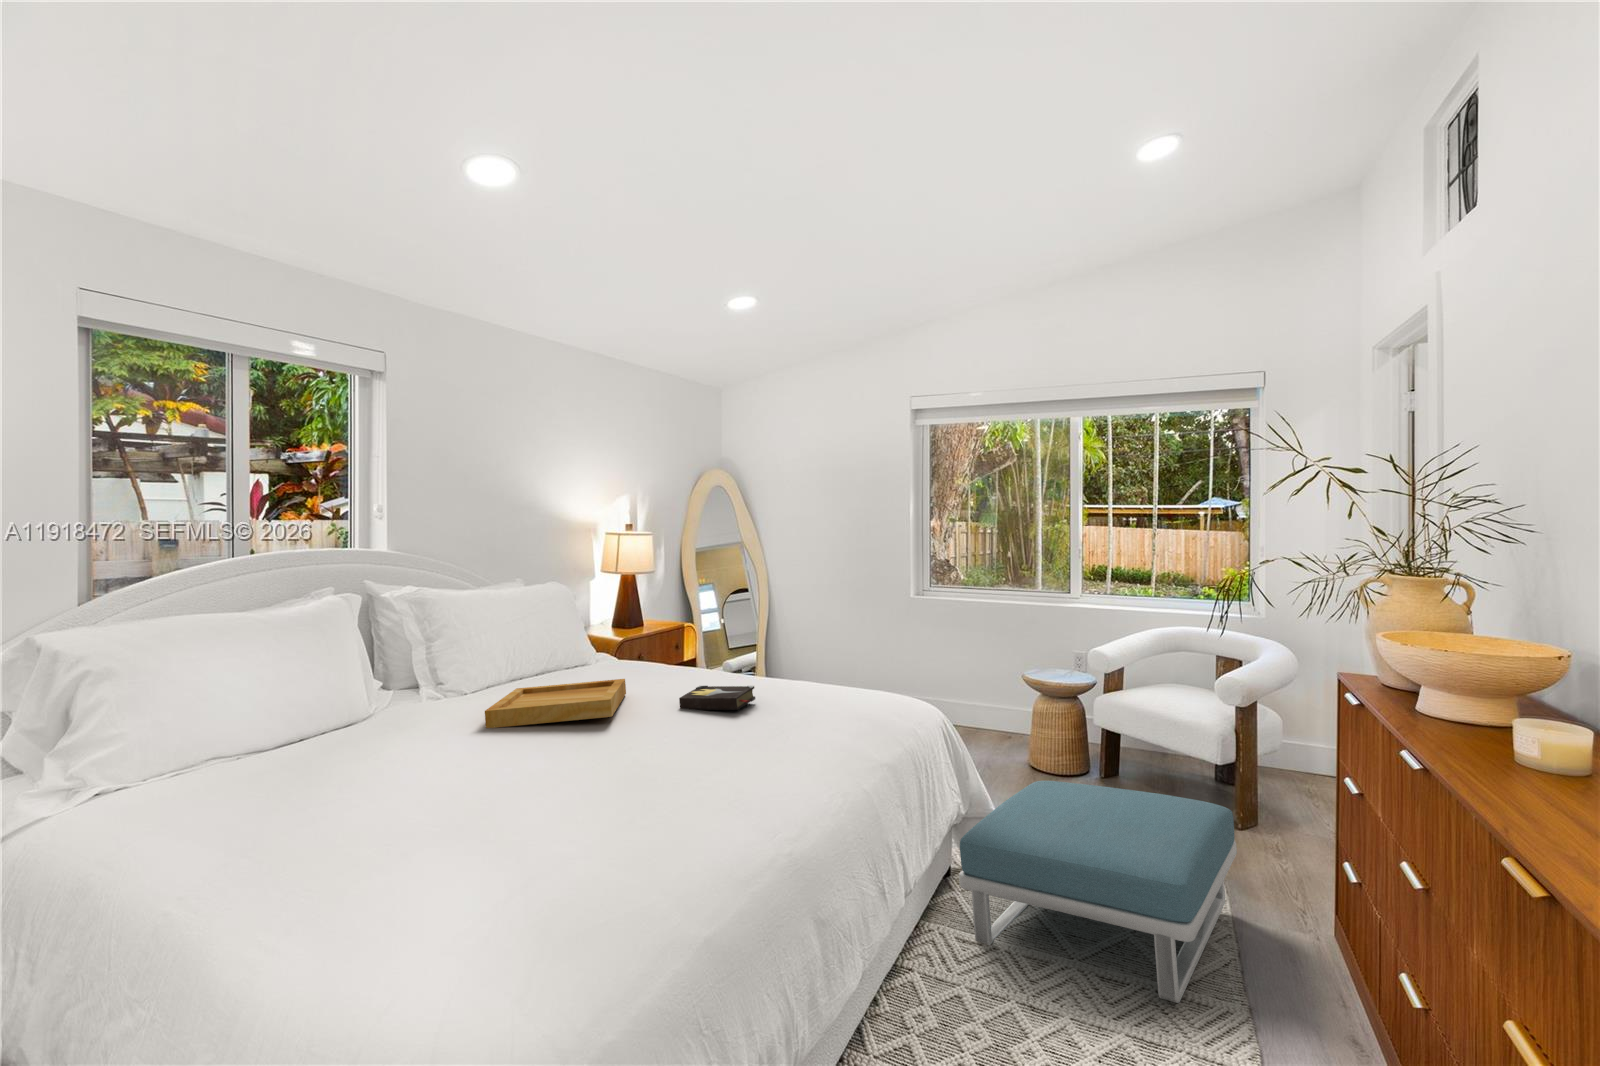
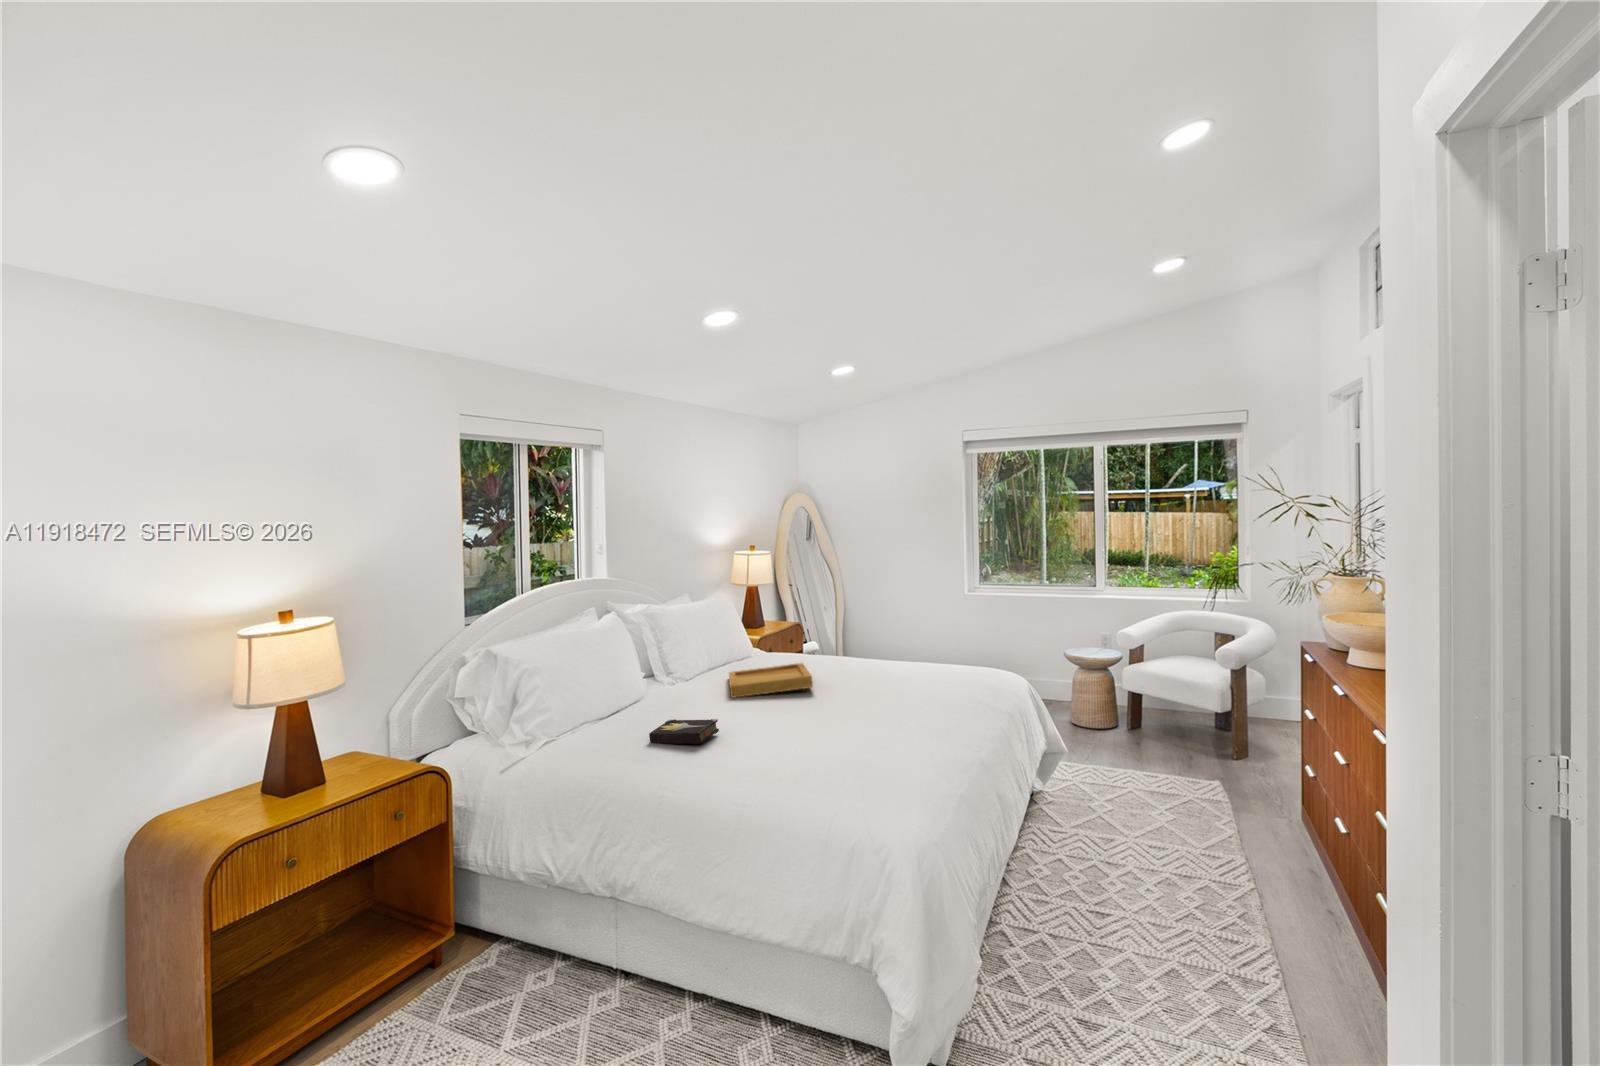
hardback book: present [679,686,755,710] -> present [649,719,719,744]
footstool: present [959,781,1237,1003] -> none [1048,726,1236,857]

